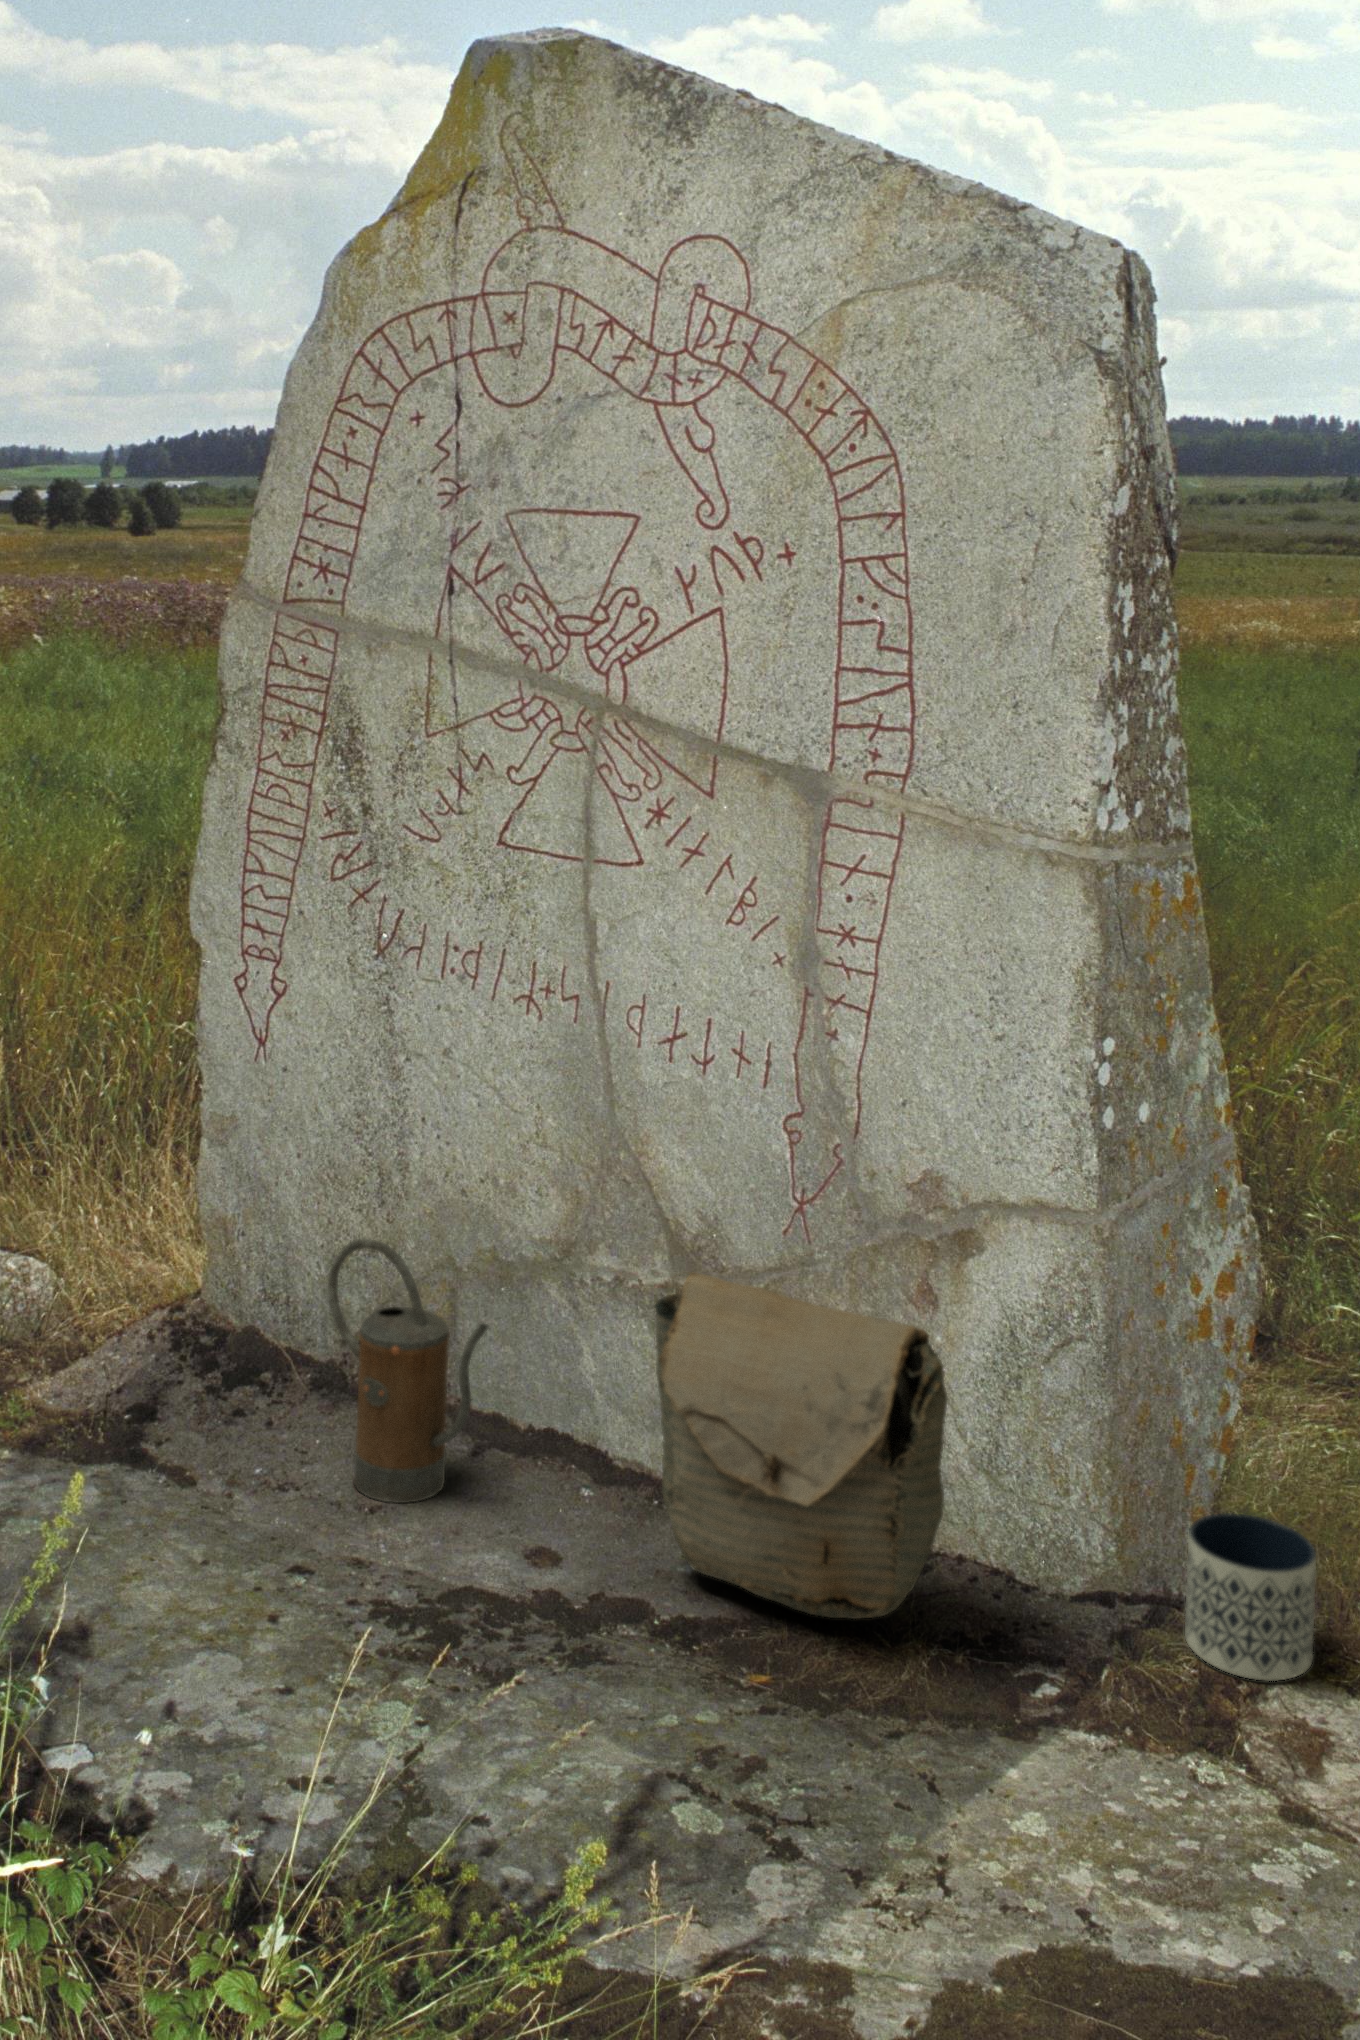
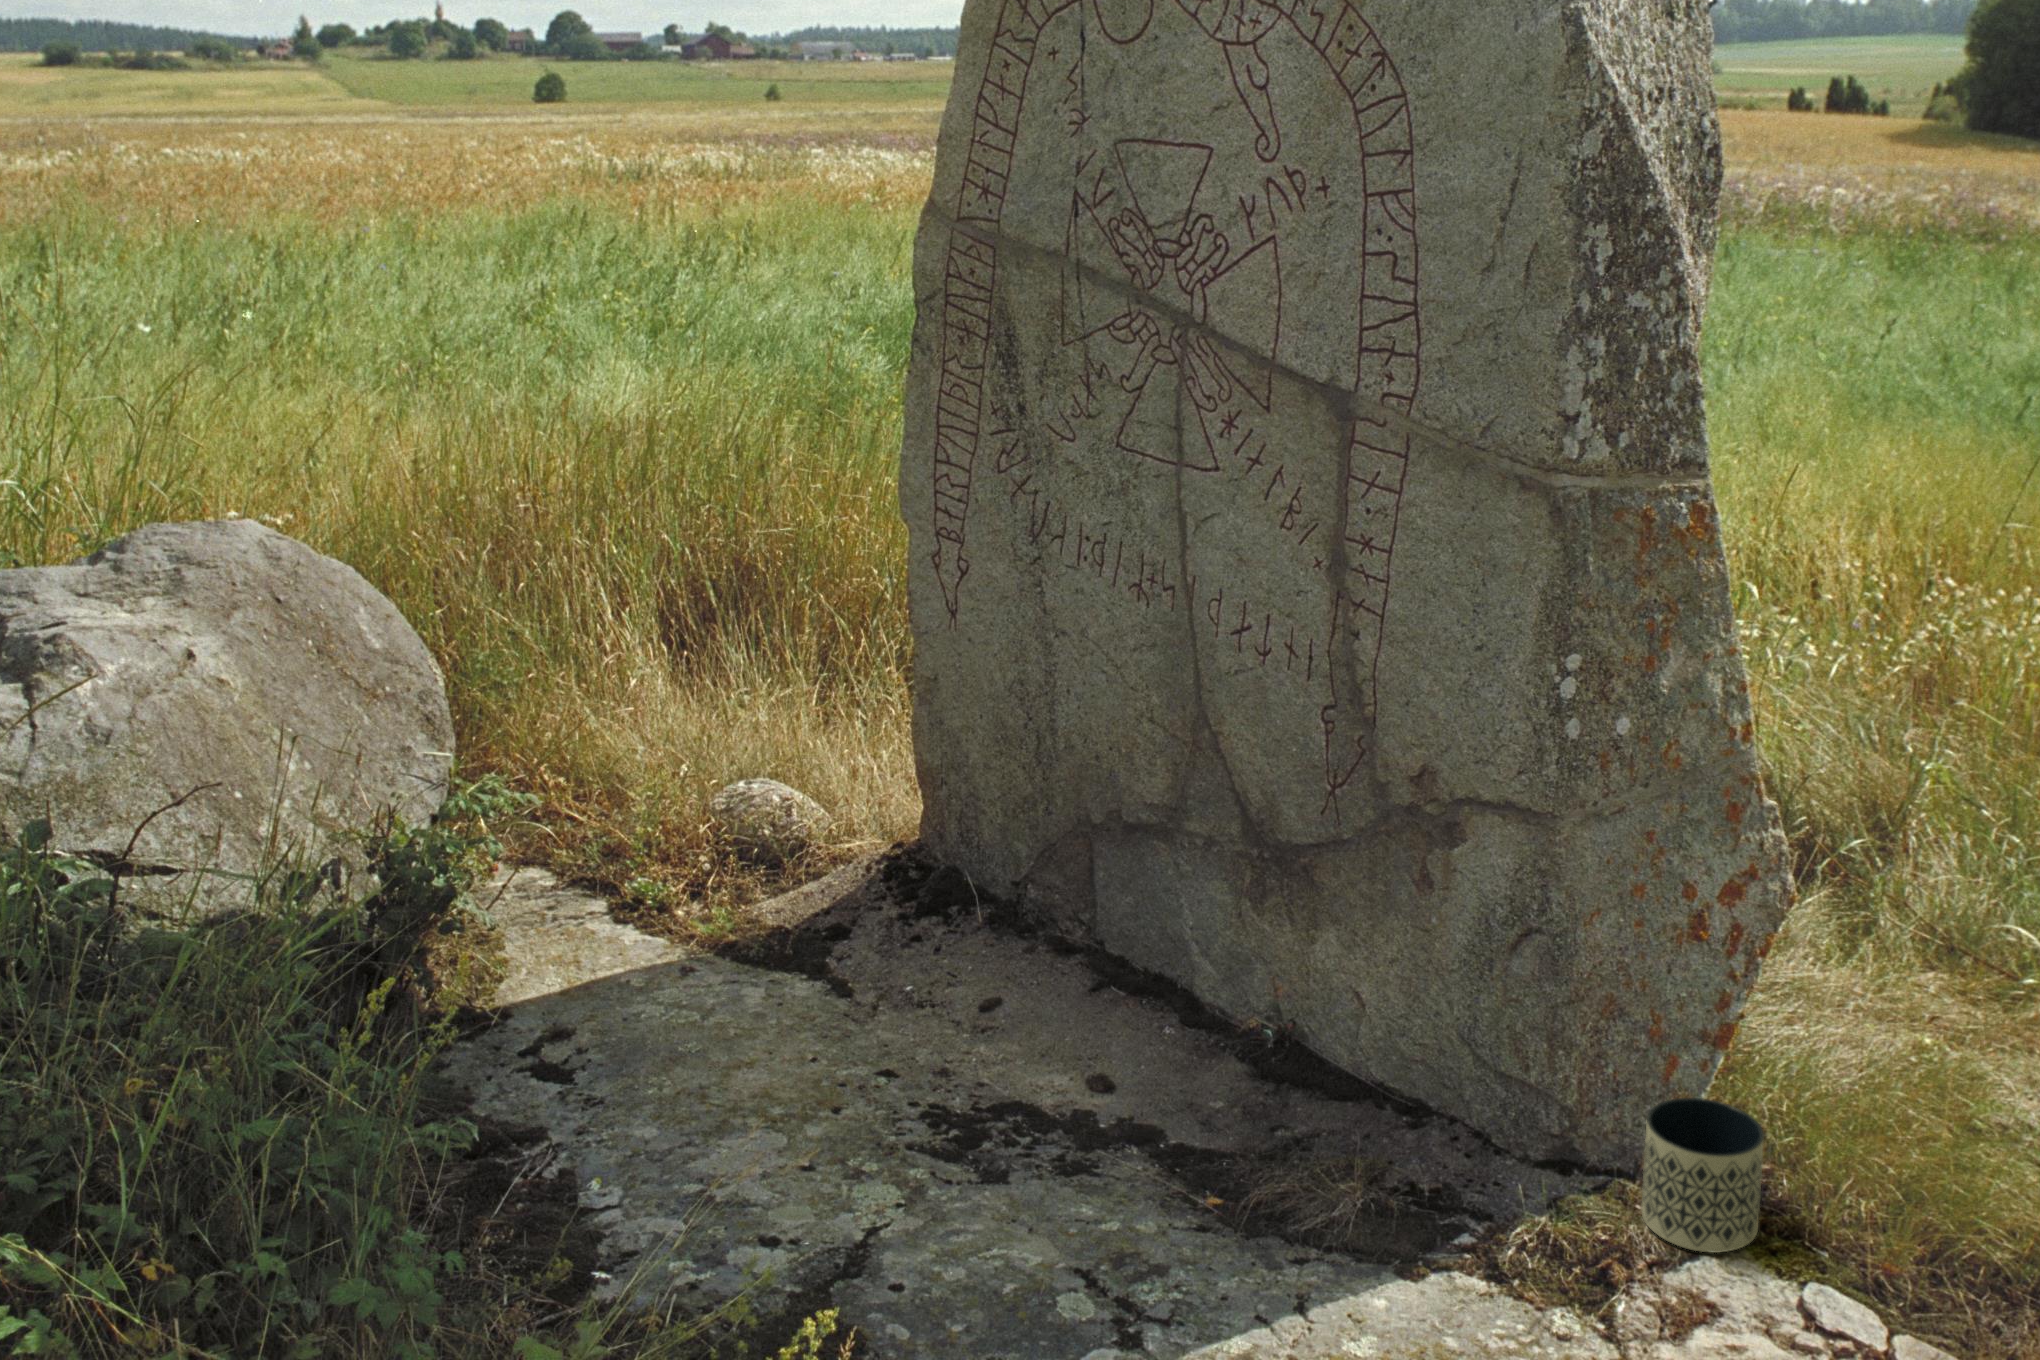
watering can: present [328,1239,489,1503] -> none [963,791,1073,1019]
bag: present [655,1271,947,1619] -> none [1184,836,1424,1157]

